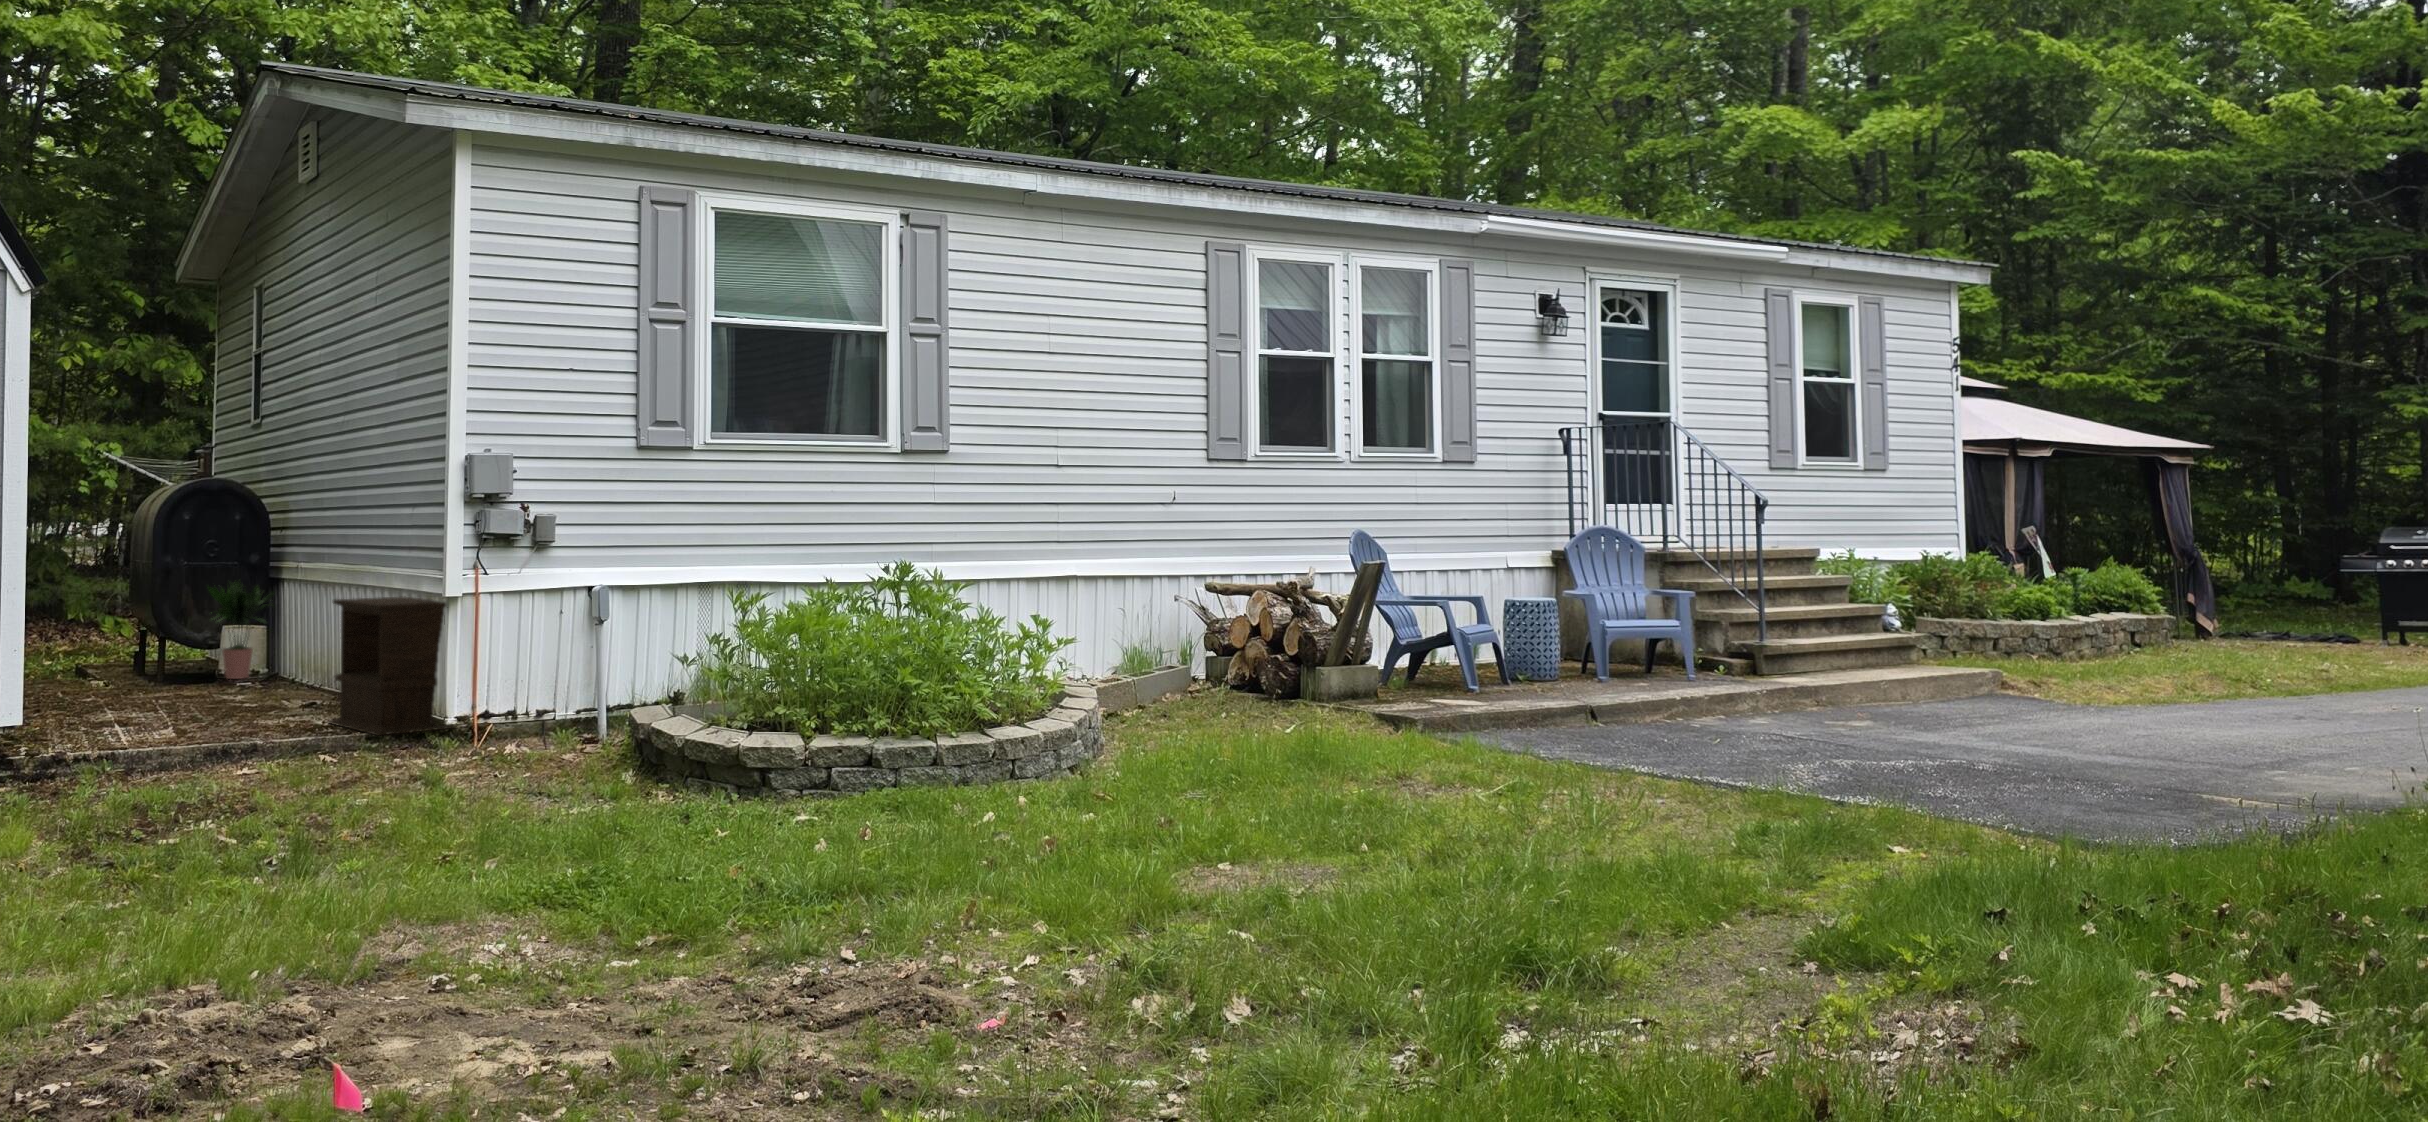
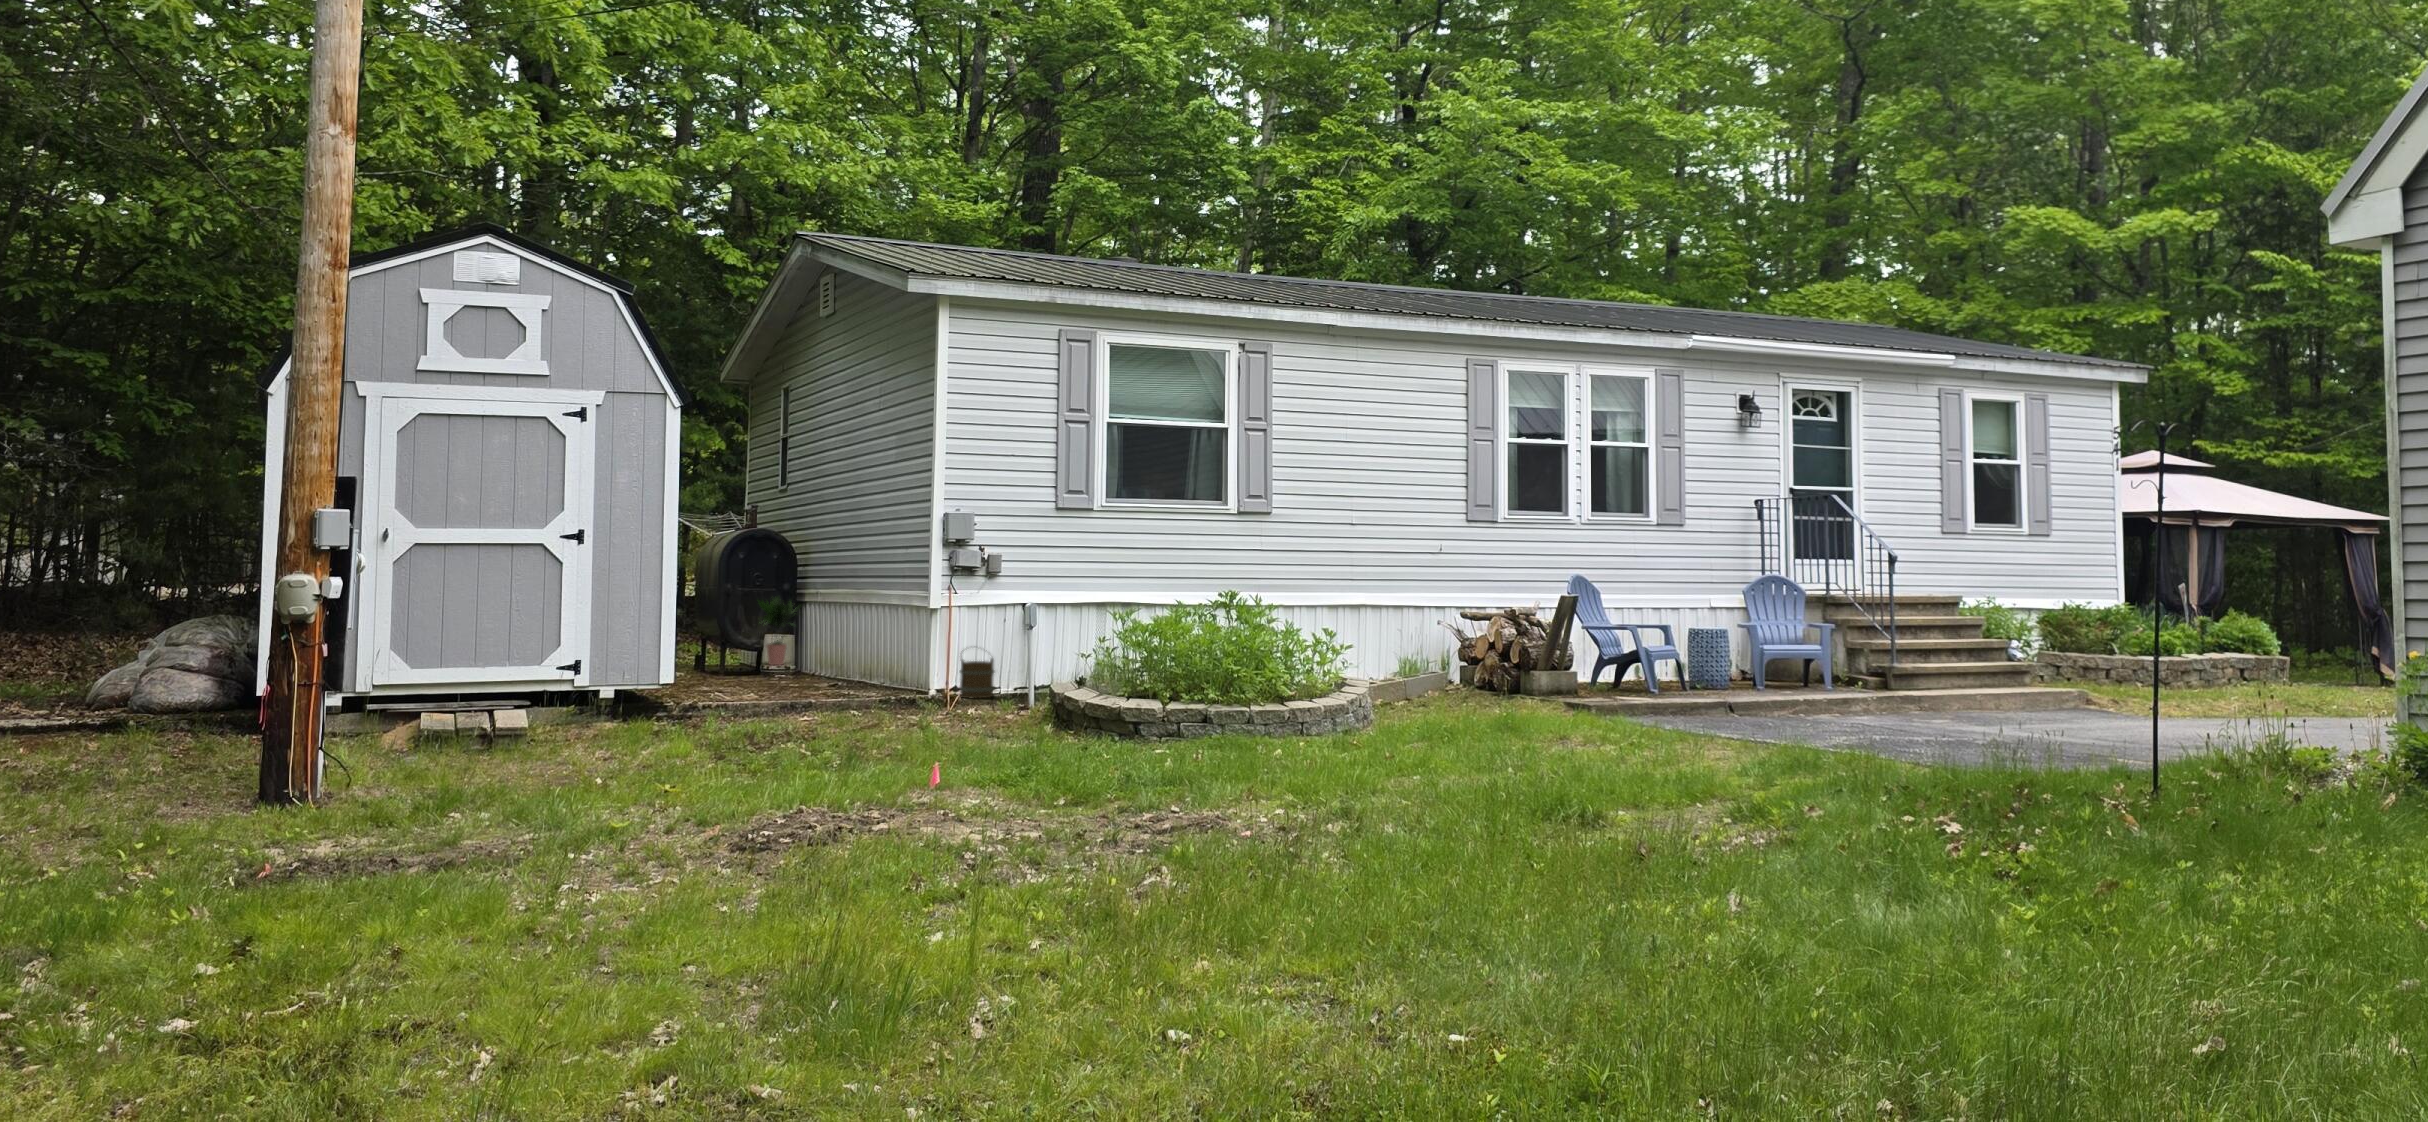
side table: present [327,596,457,736] -> none [849,608,936,701]
bucket: none [494,650,549,727] -> present [959,658,995,698]

